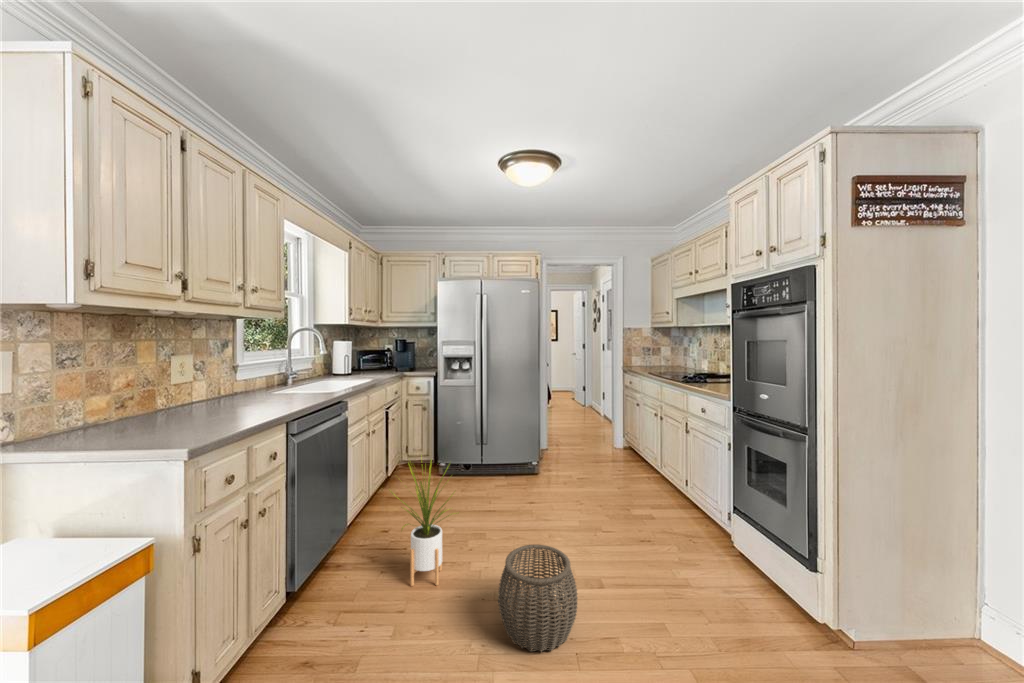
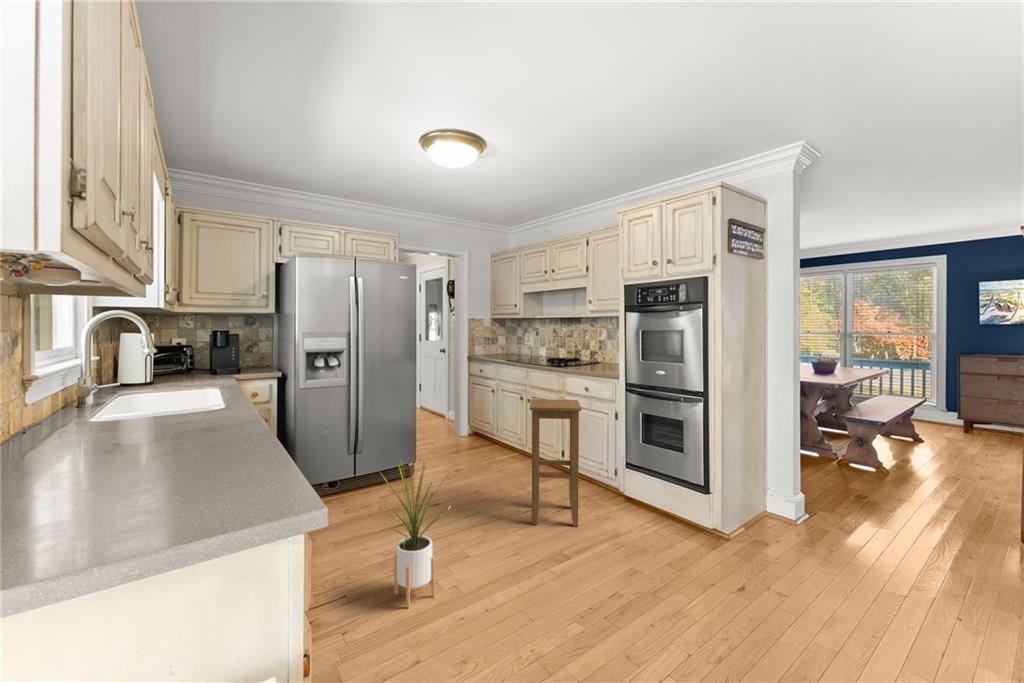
stool: none [584,417,660,572] -> present [530,399,581,526]
woven basket: present [498,545,578,652] -> none [519,516,593,606]

